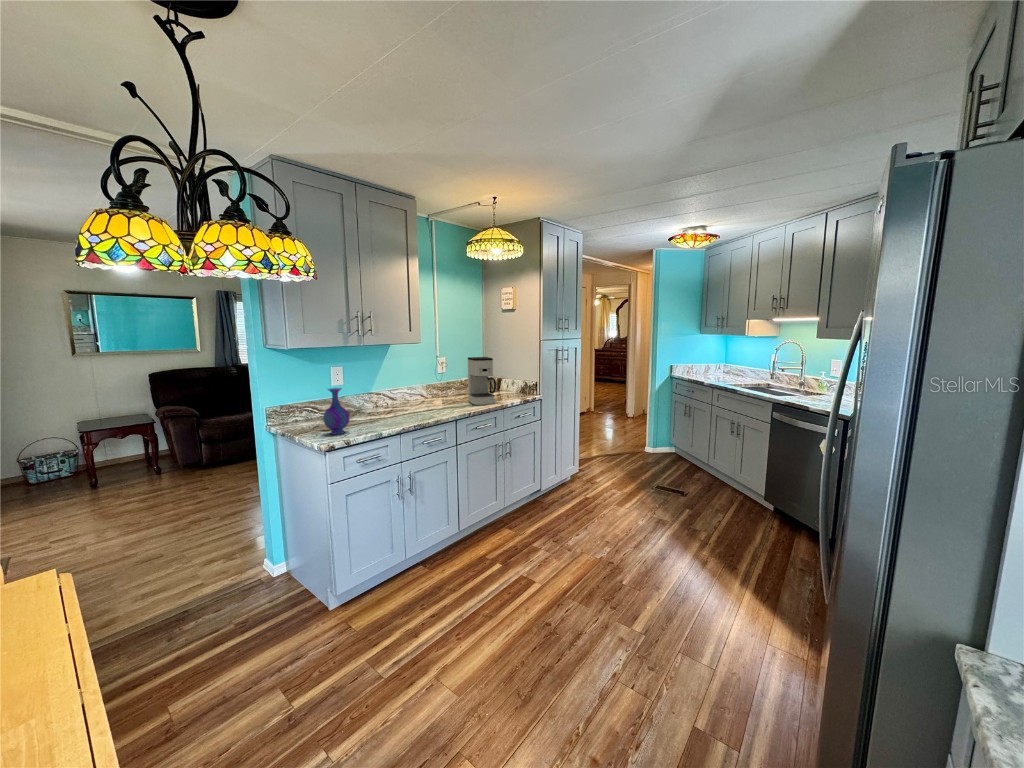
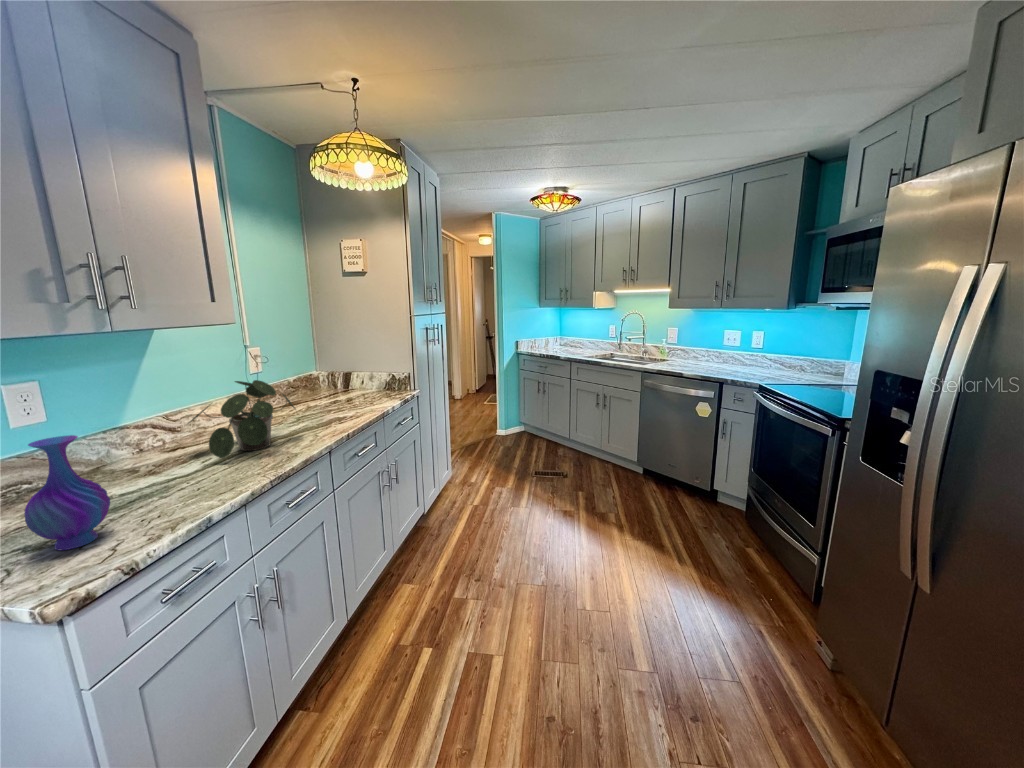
coffee maker: present [468,357,496,406] -> none [308,342,363,419]
potted plant: none [395,375,448,414] -> present [189,380,295,458]

